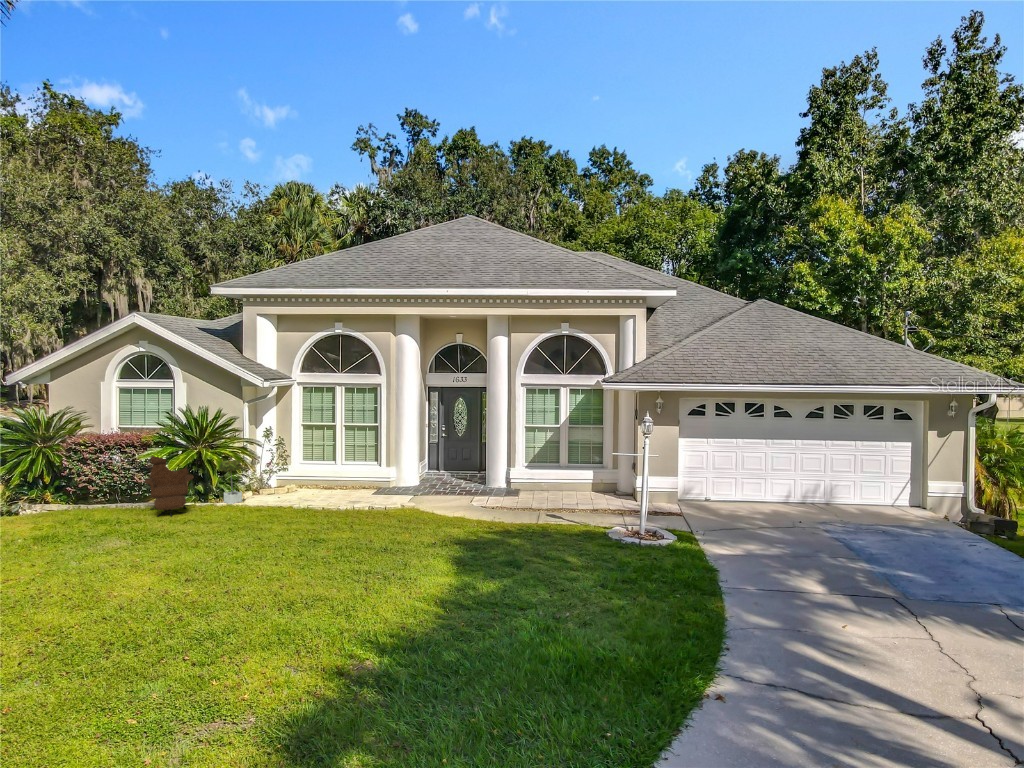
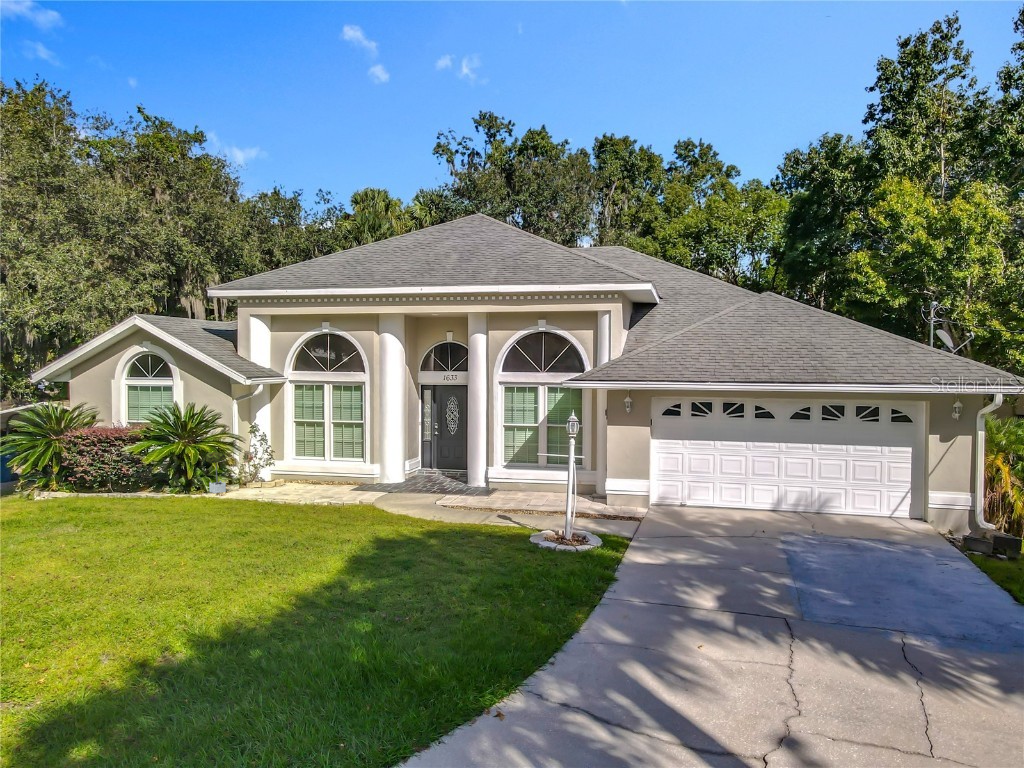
lounge chair: present [145,456,194,517] -> none [138,444,183,502]

